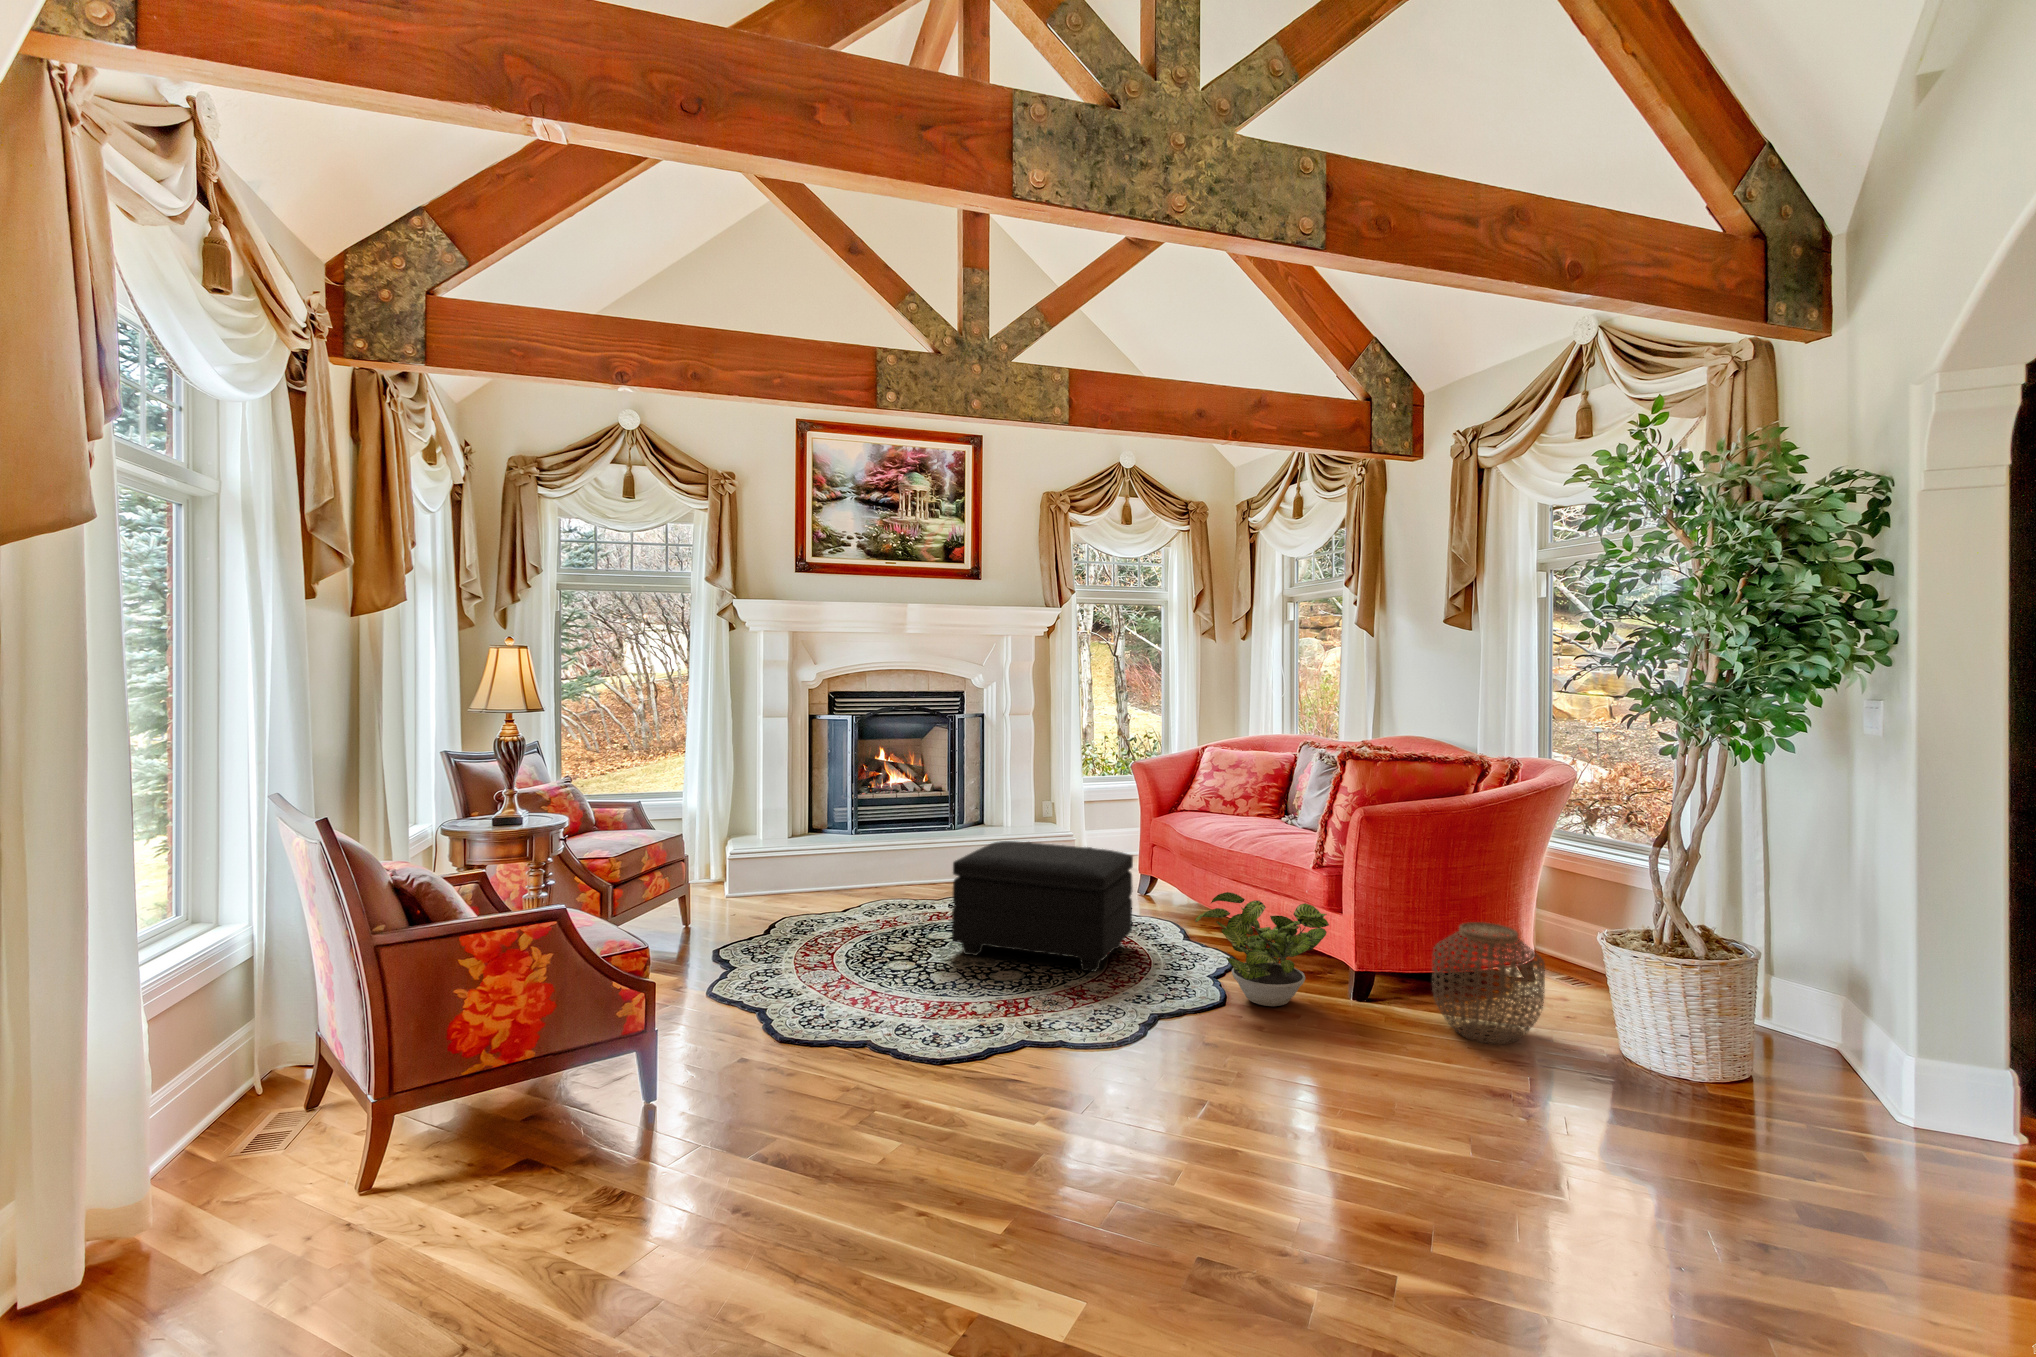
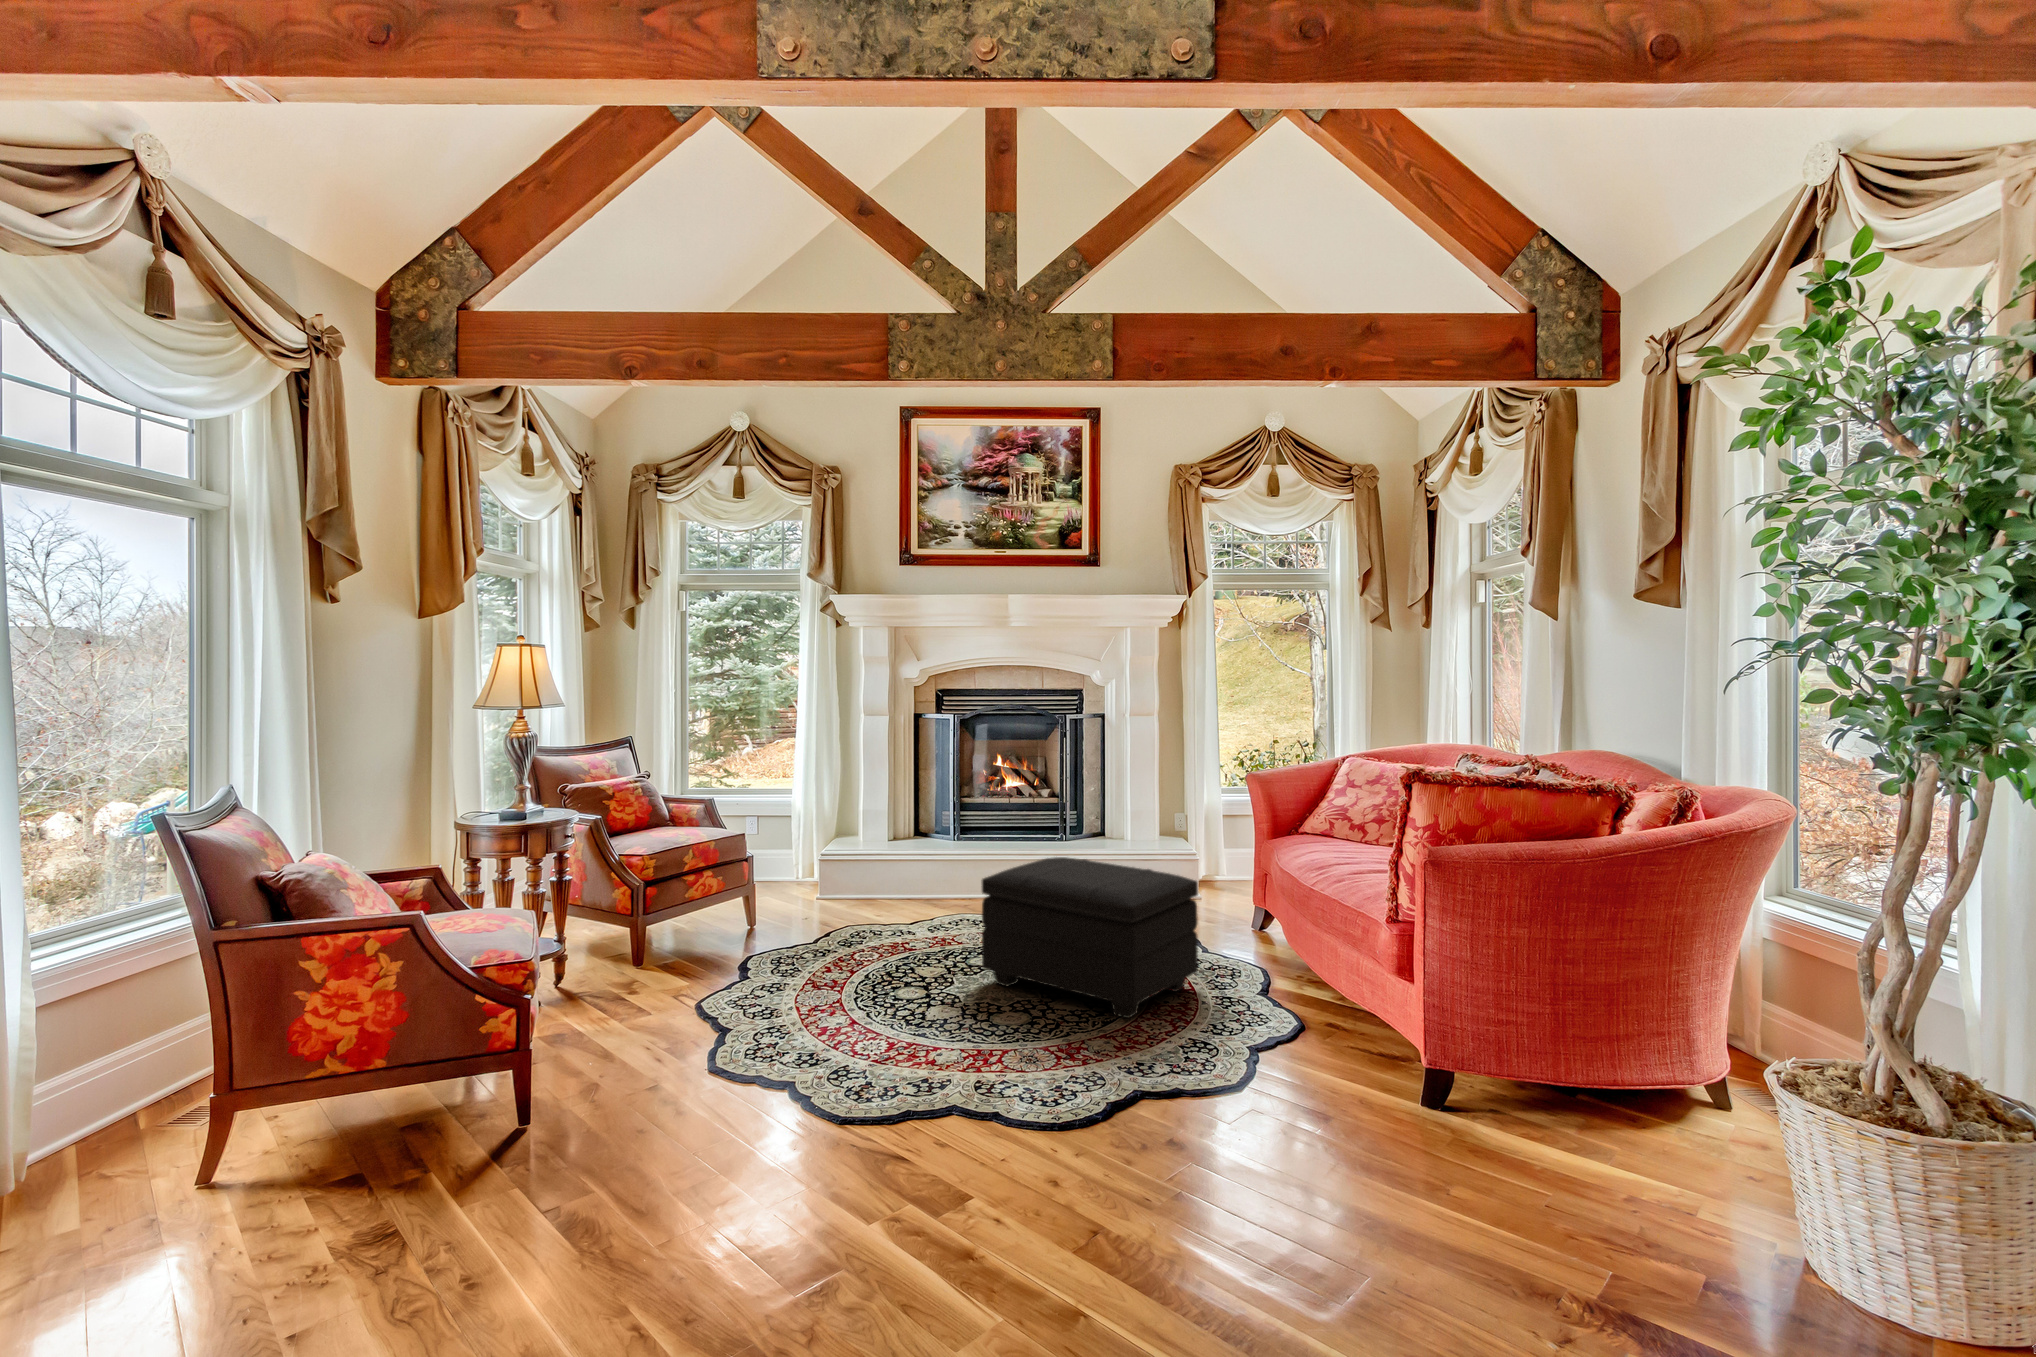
potted plant: present [1195,892,1329,1006] -> none [1220,936,1397,1087]
woven basket: present [1432,922,1545,1044] -> none [1524,1003,1691,1183]

